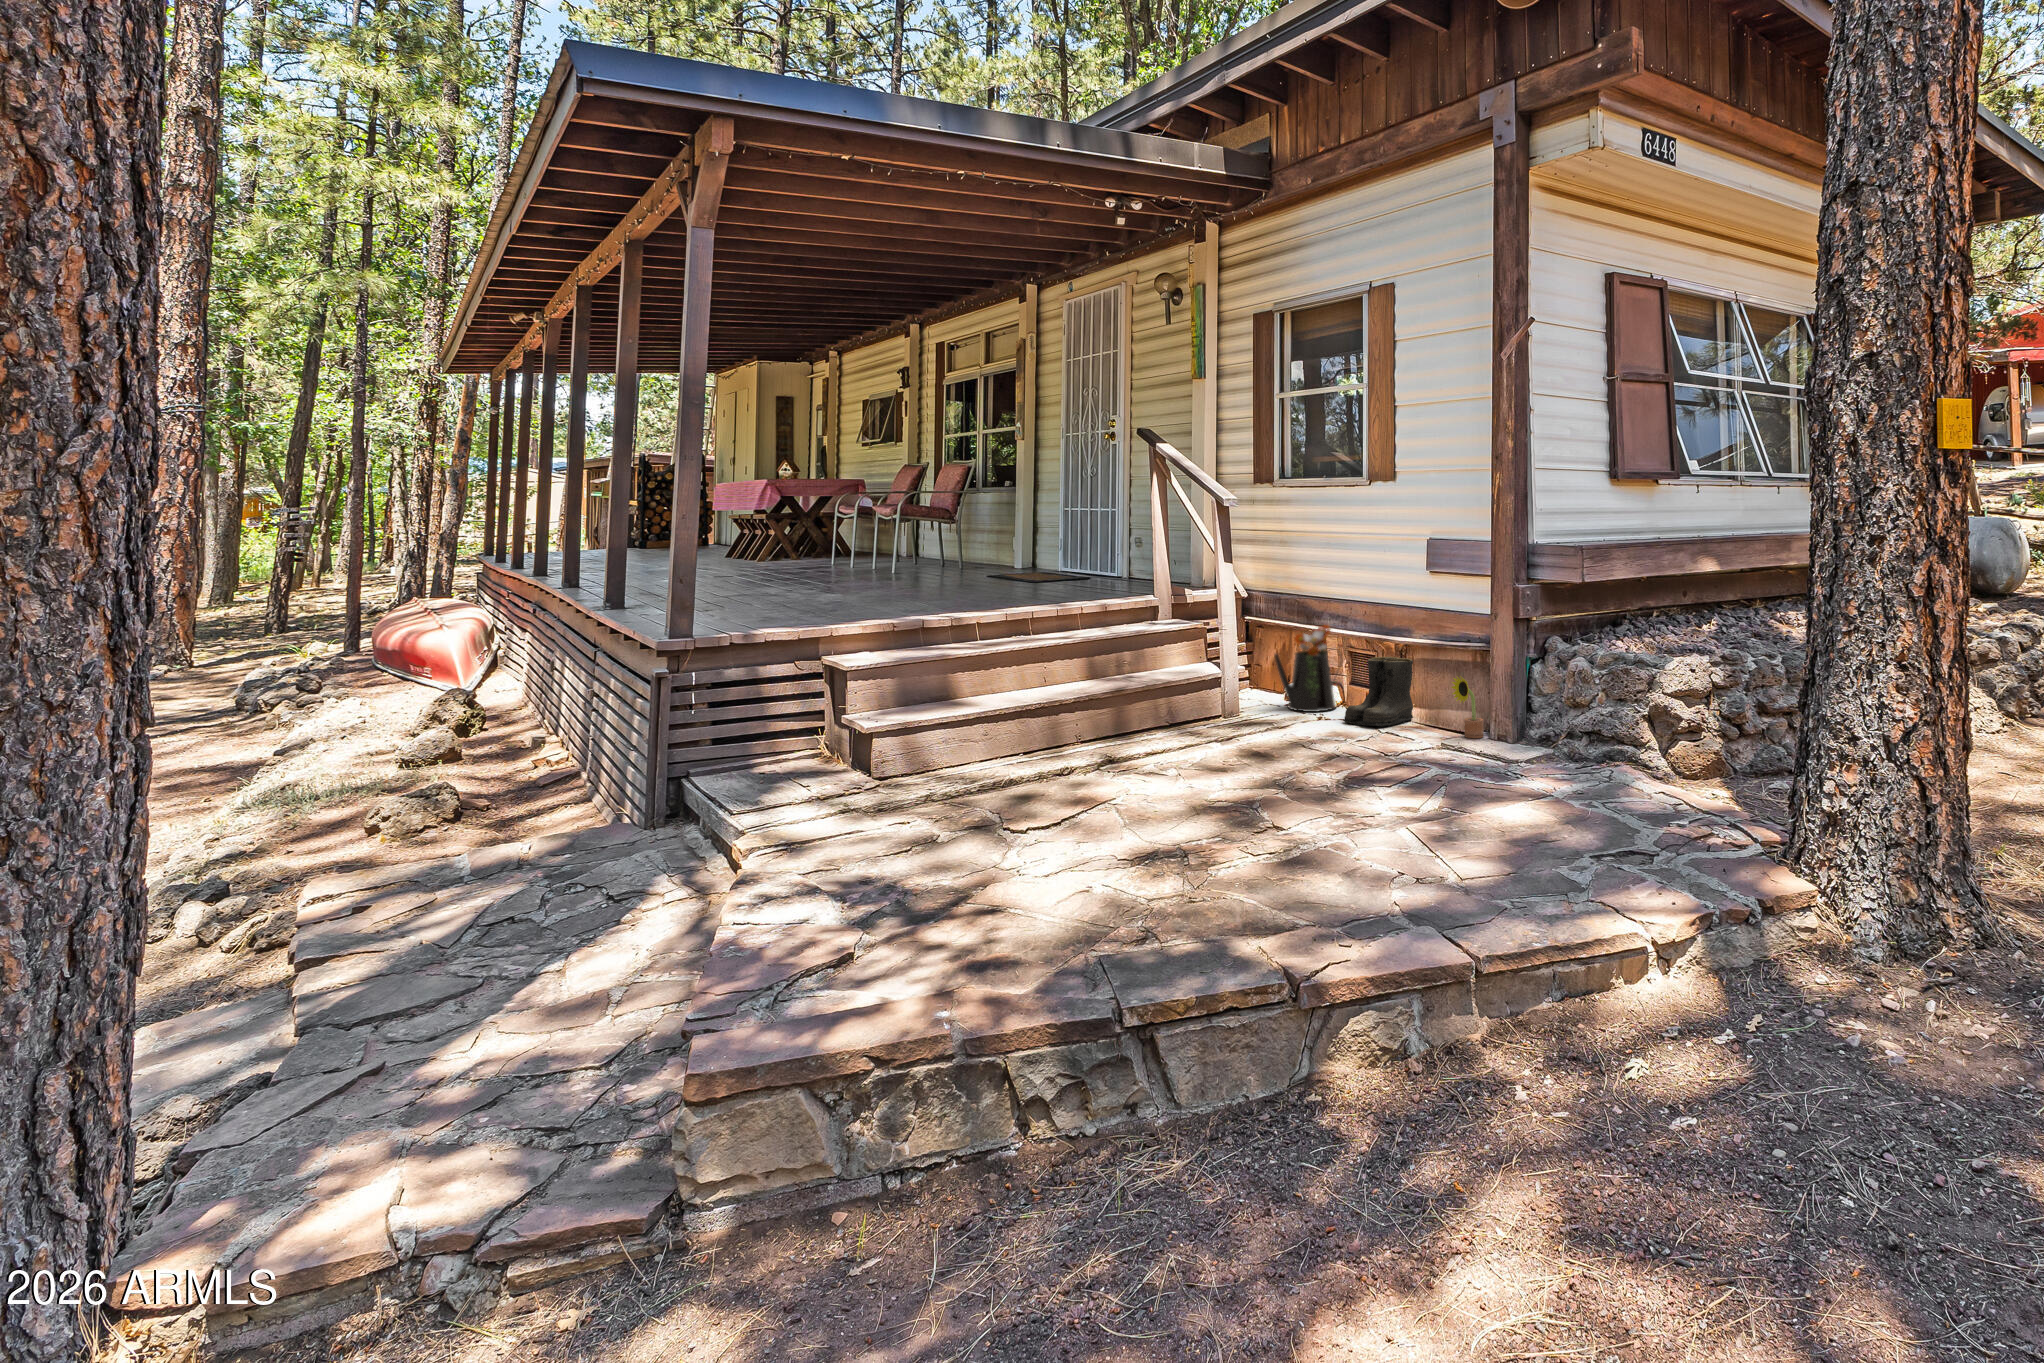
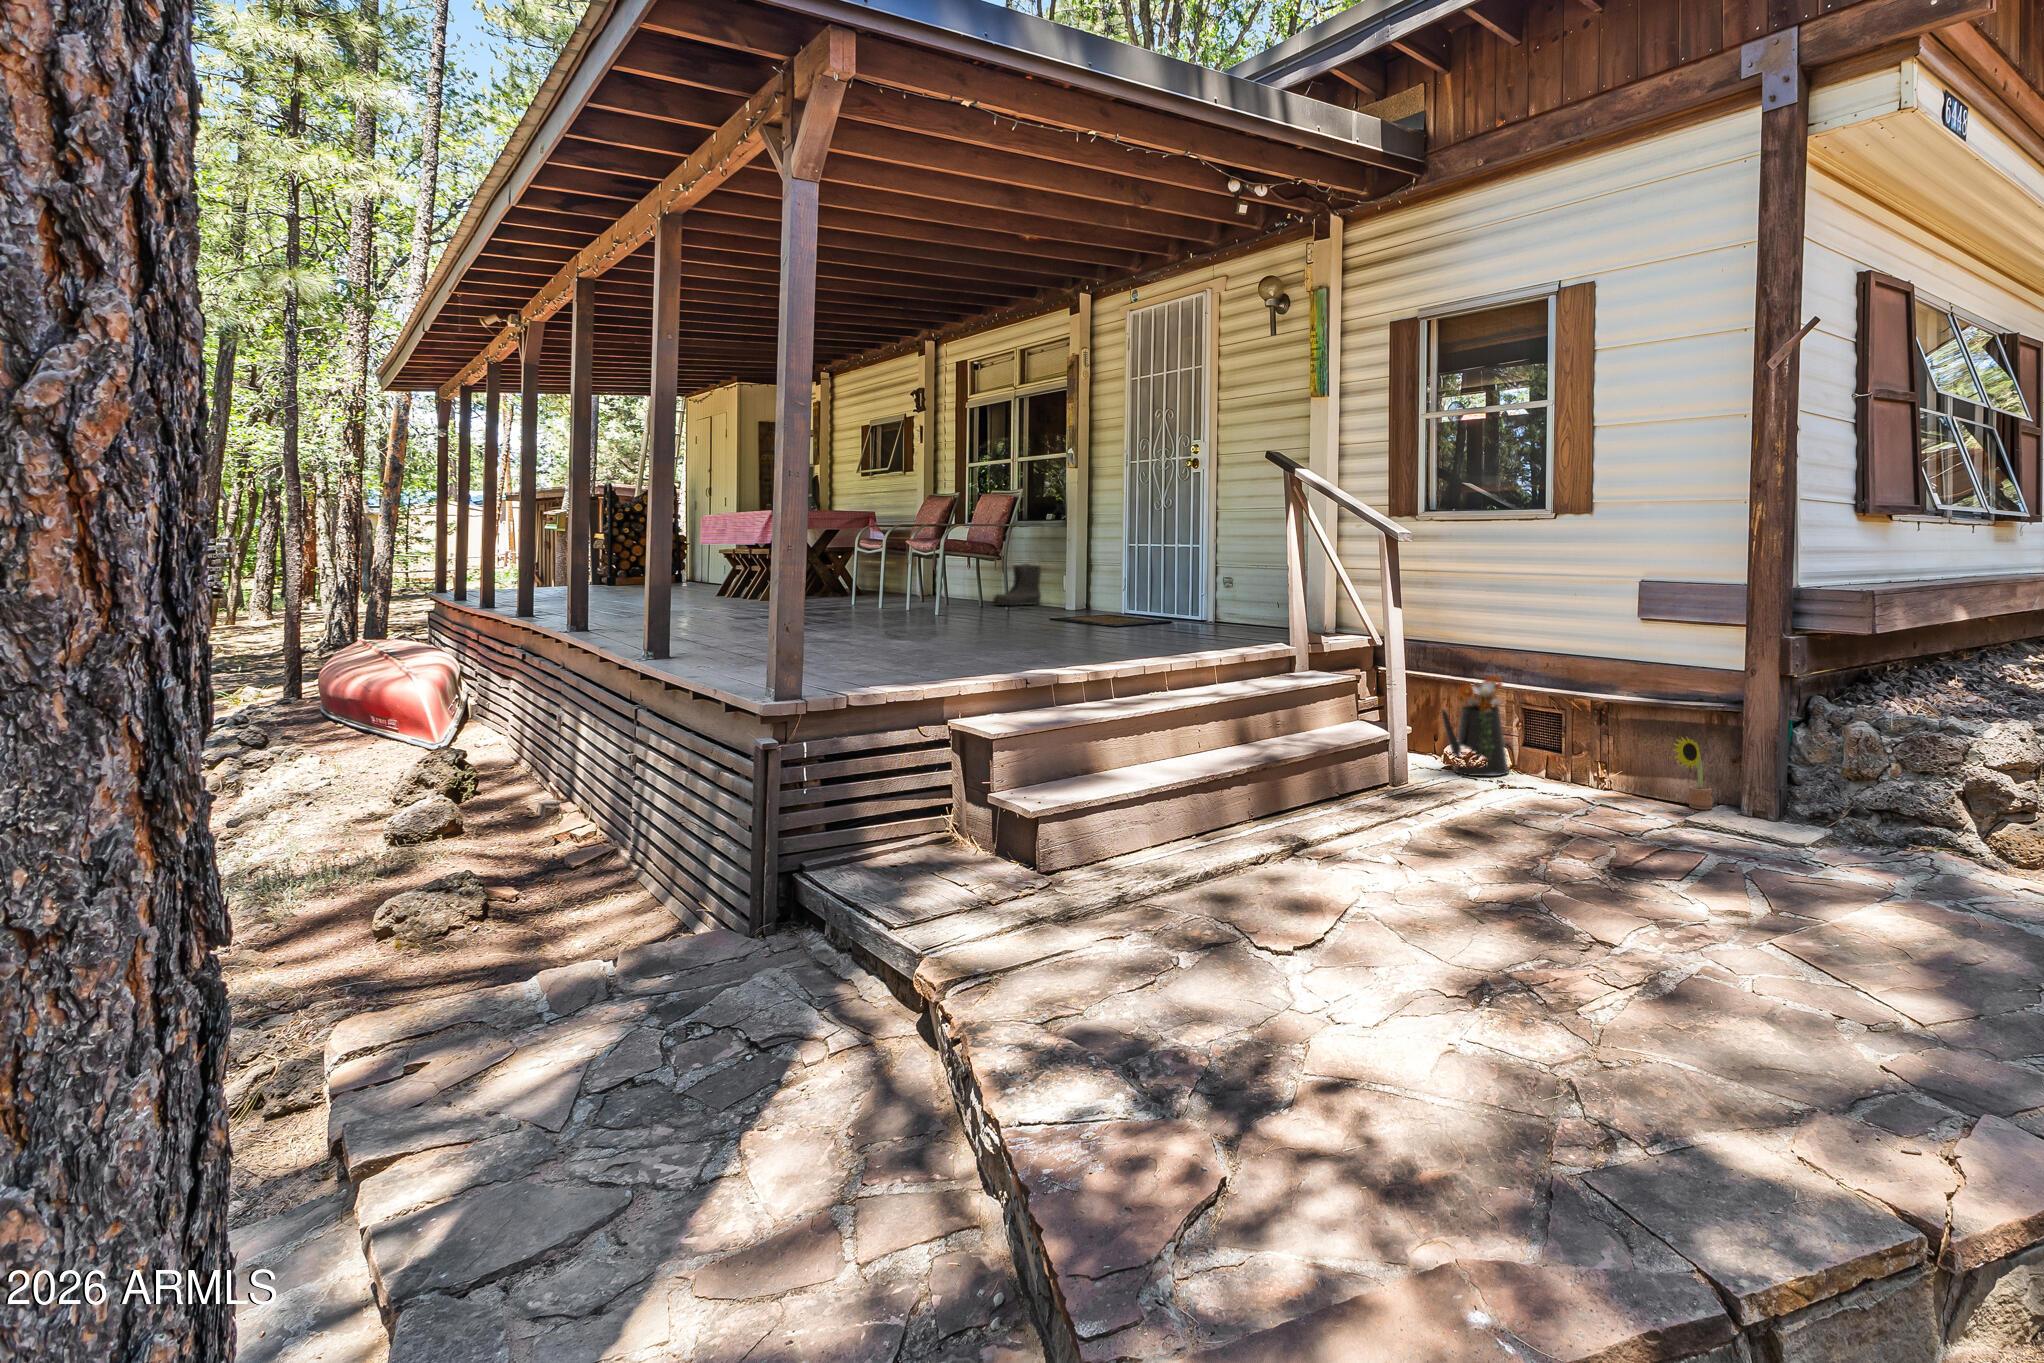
boots: present [1343,657,1413,726] -> present [992,564,1041,606]

